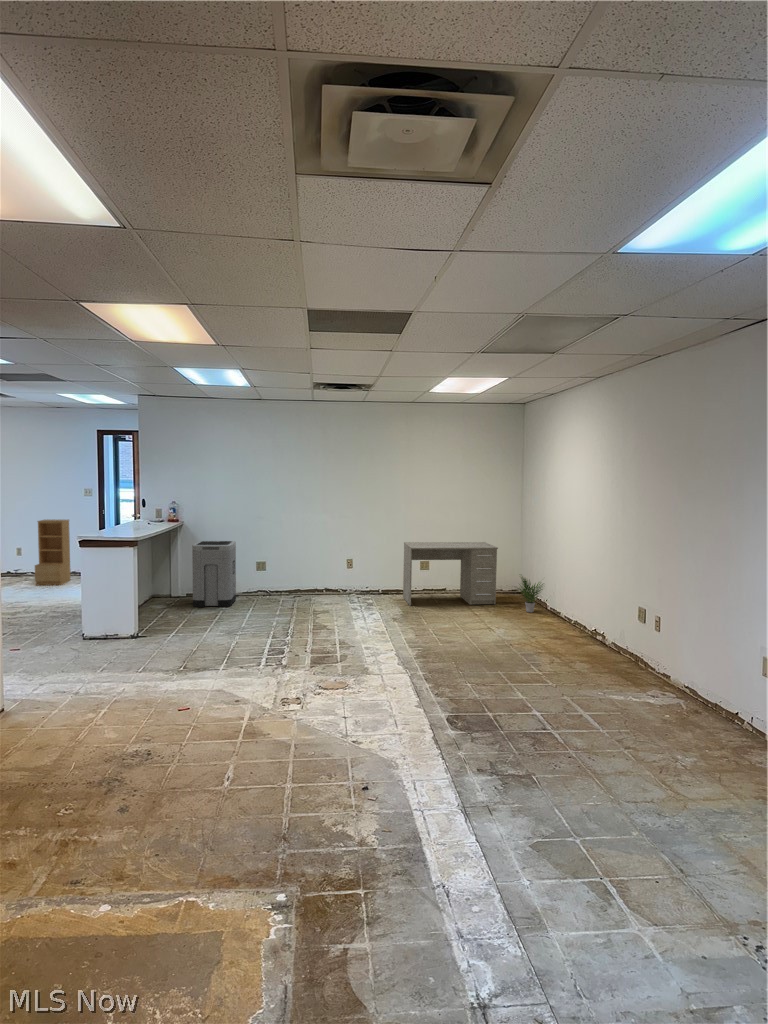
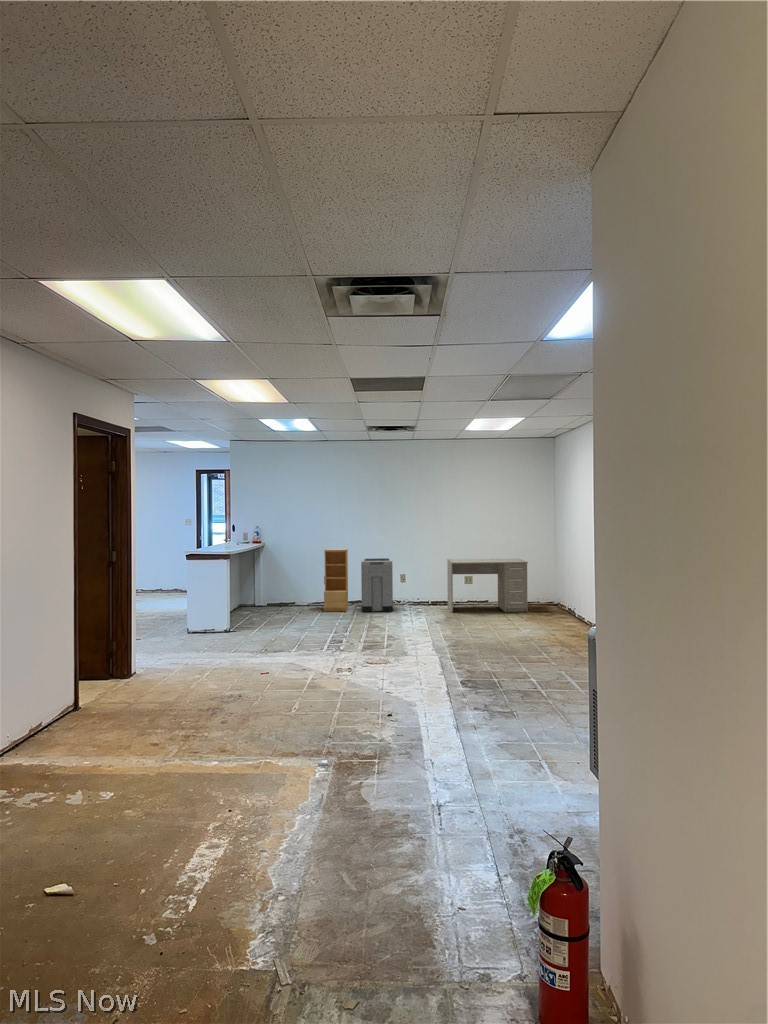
bookshelf: present [35,519,70,585] -> present [324,549,348,612]
trash can: present [192,541,236,607] -> present [361,558,393,612]
potted plant: present [518,577,543,613] -> none [539,583,570,617]

